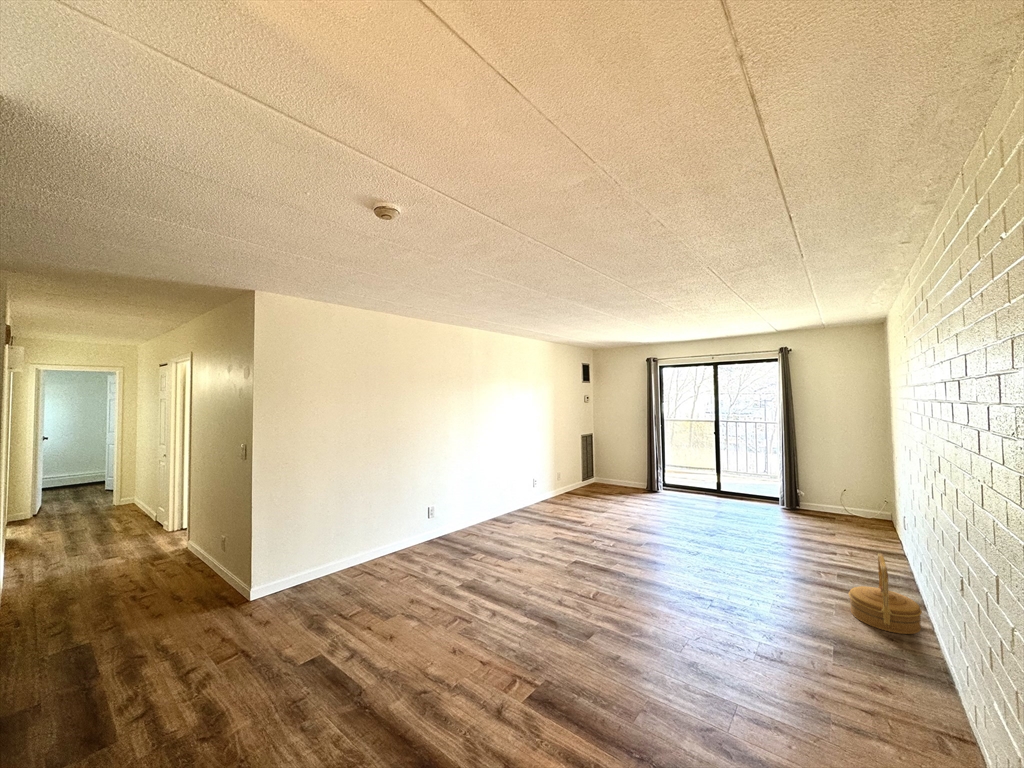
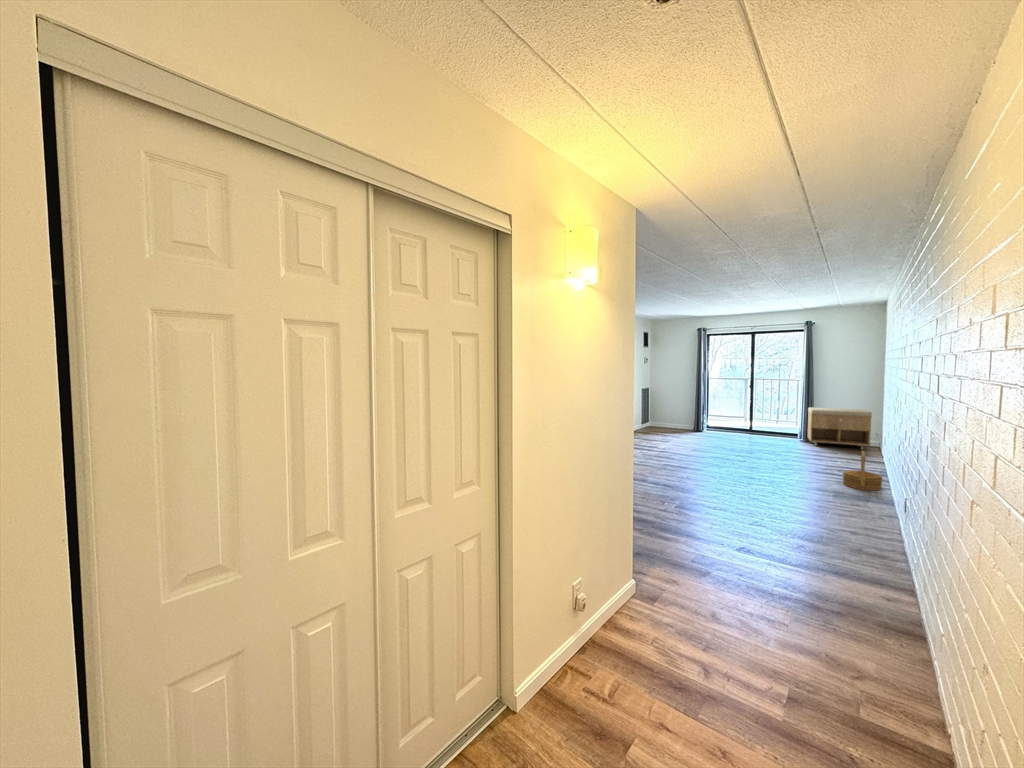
storage bench: none [791,462,881,523] -> present [808,407,872,449]

